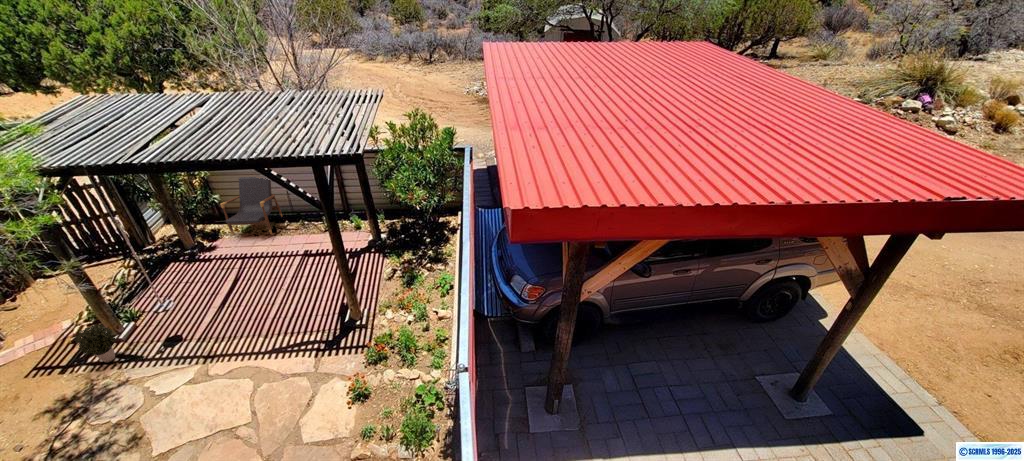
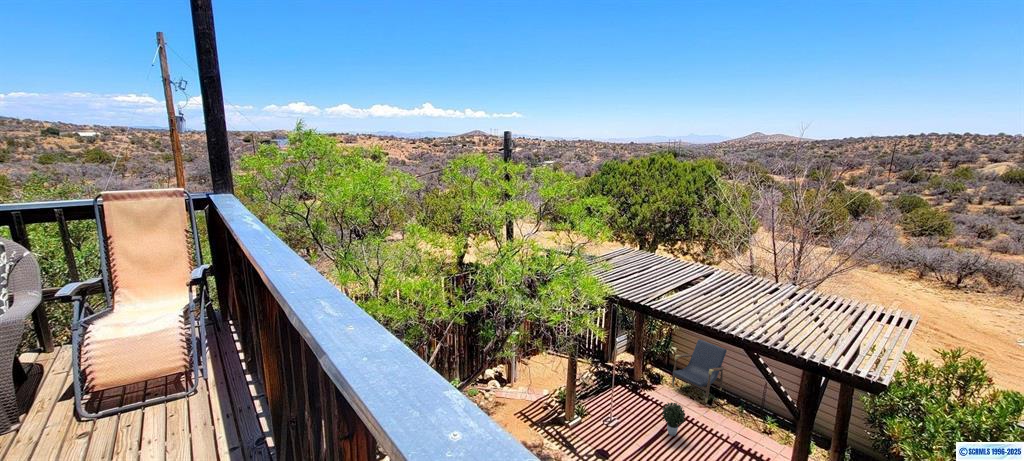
potted plant: present [75,324,115,362] -> present [662,402,685,436]

